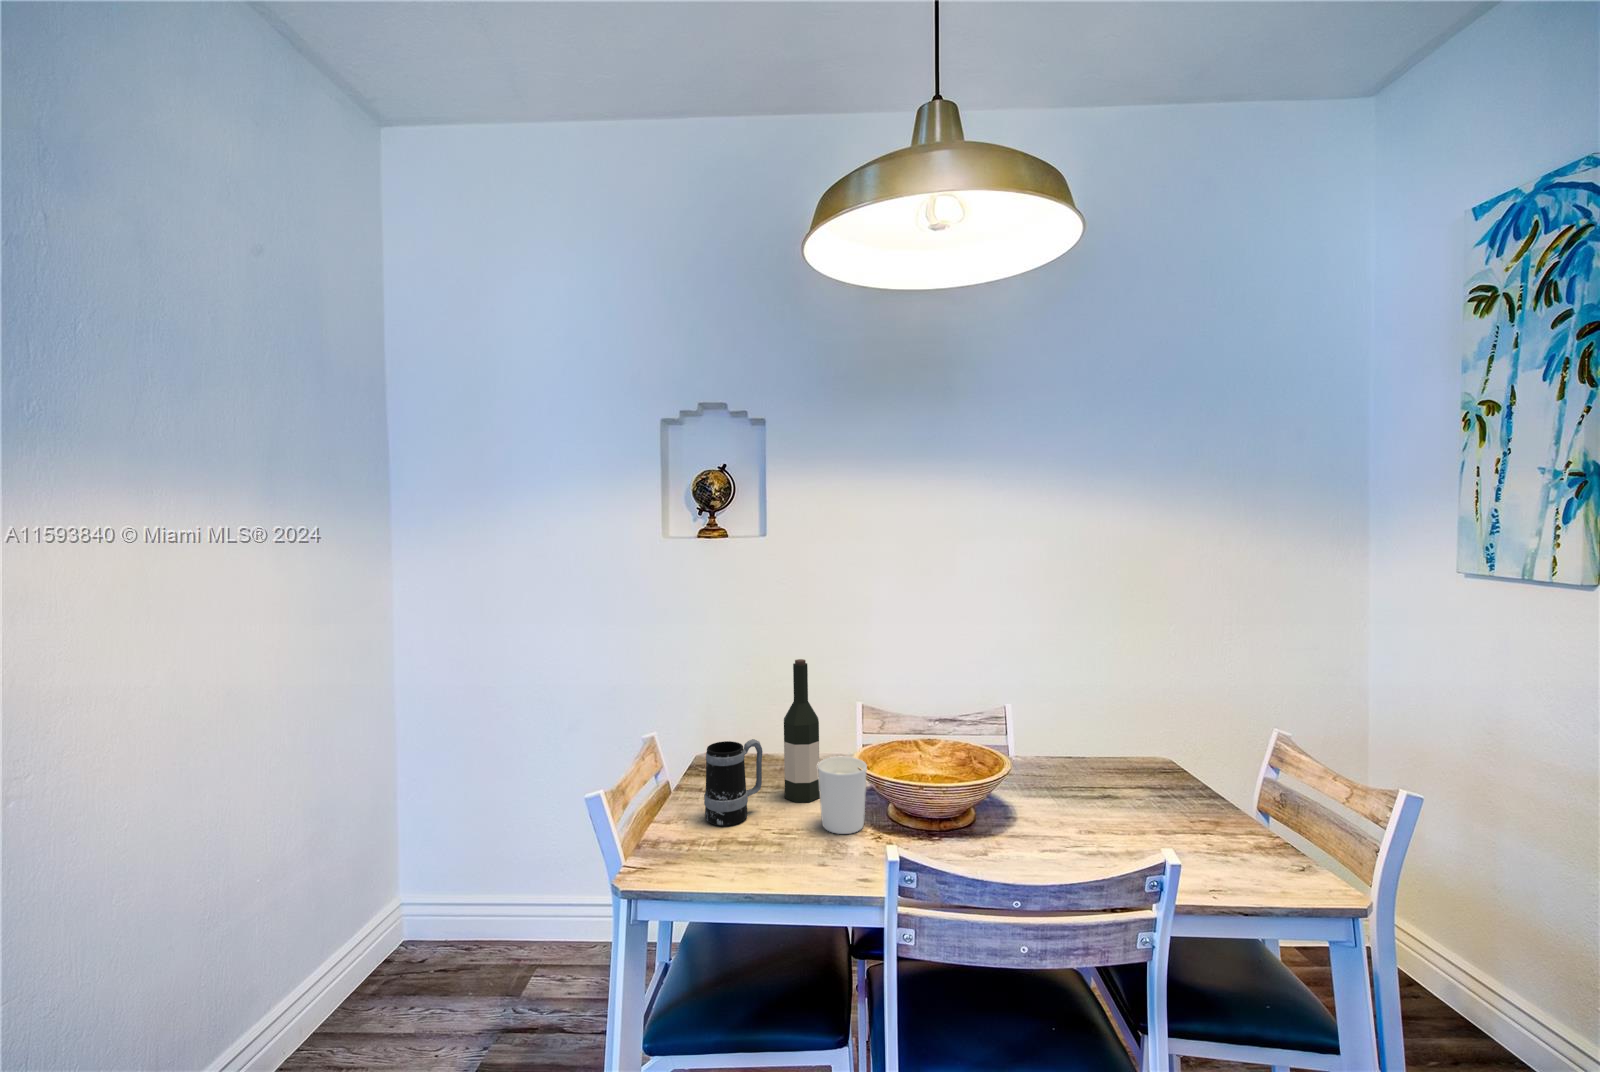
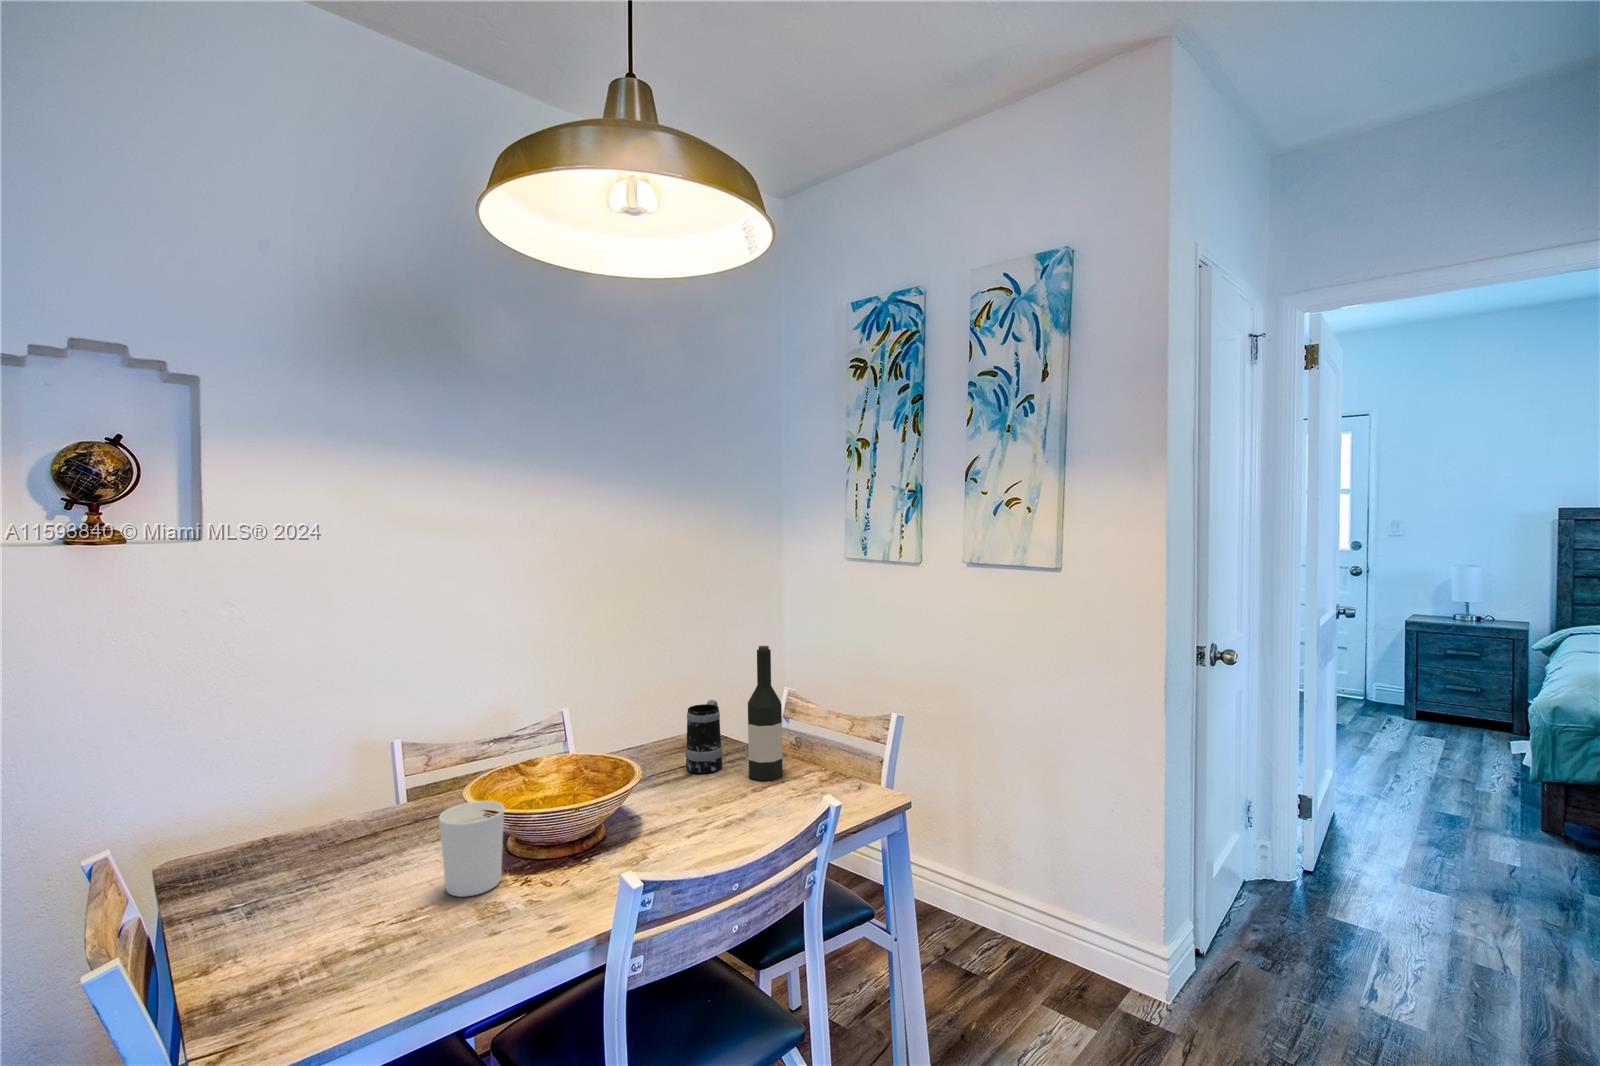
wine bottle: present [784,659,820,802] -> present [748,646,783,781]
mug: present [704,739,763,826] -> present [685,700,722,773]

